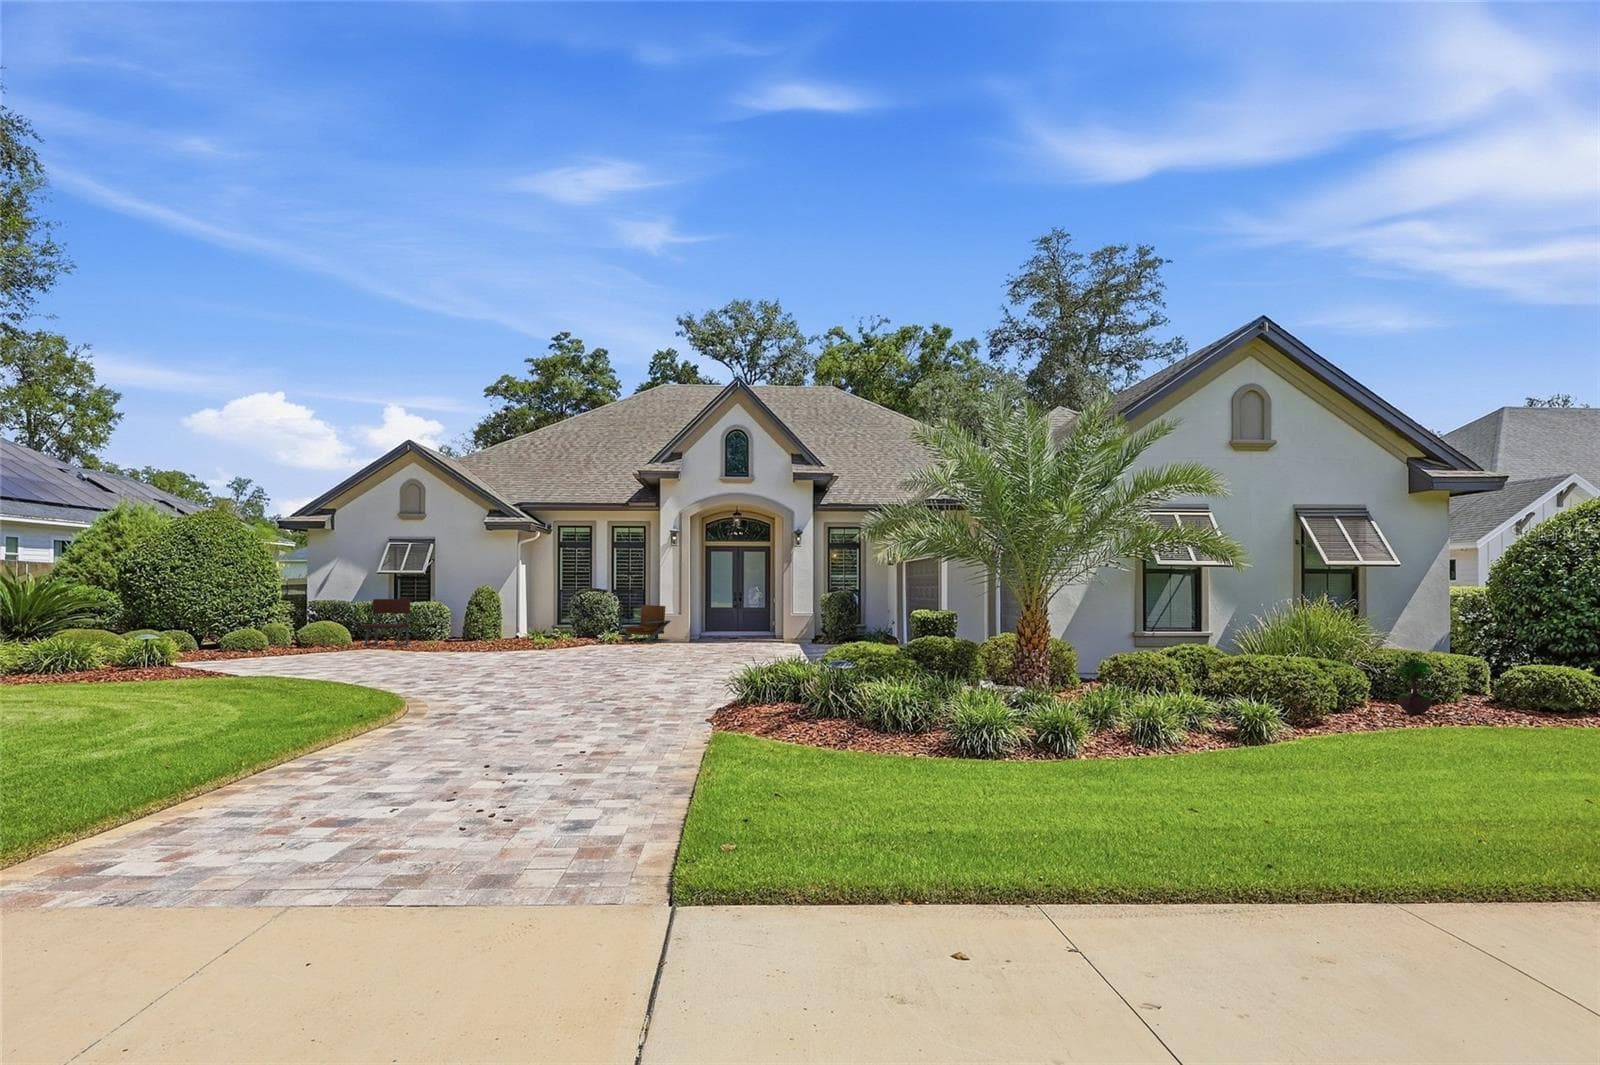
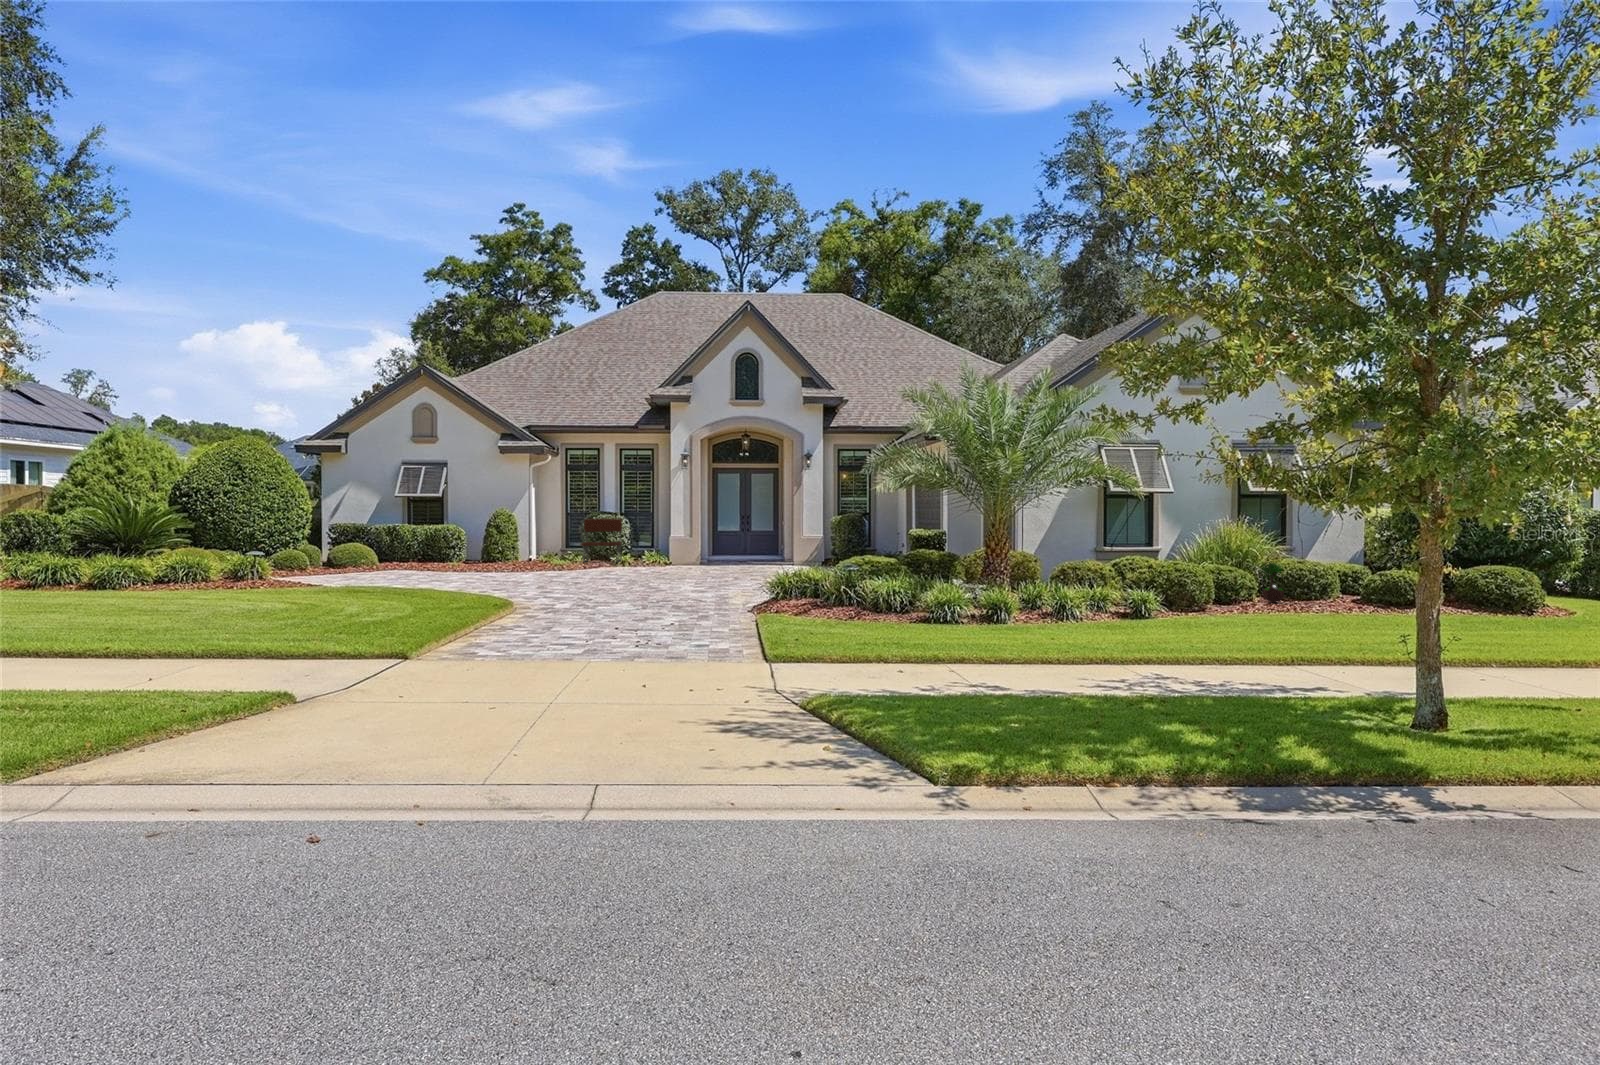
bench: present [359,599,410,646] -> present [580,518,622,562]
lounge chair: present [621,605,671,643] -> none [636,527,684,563]

